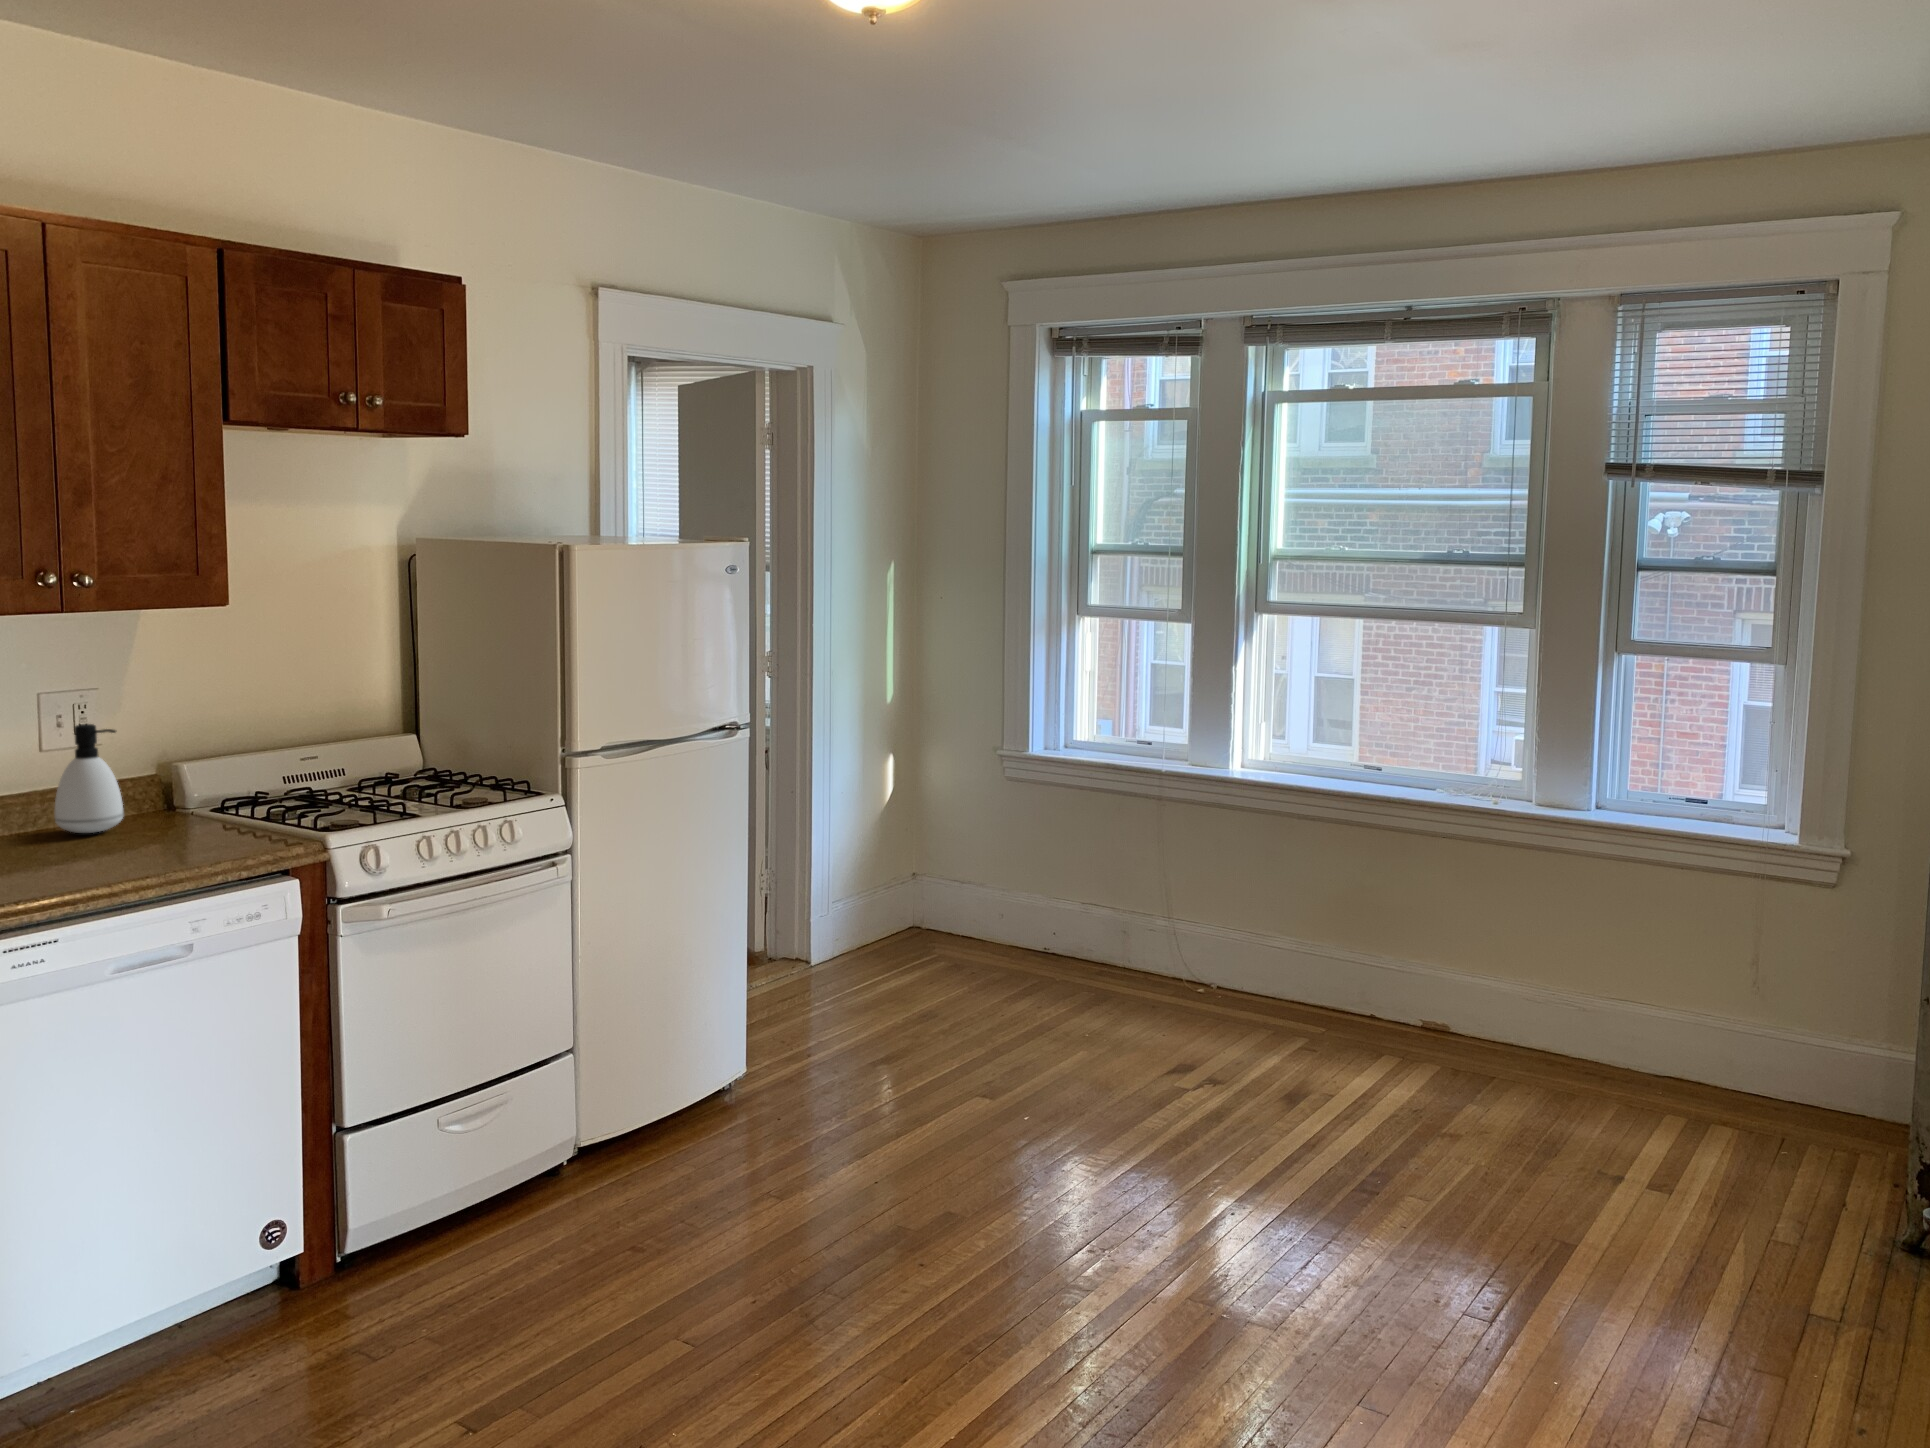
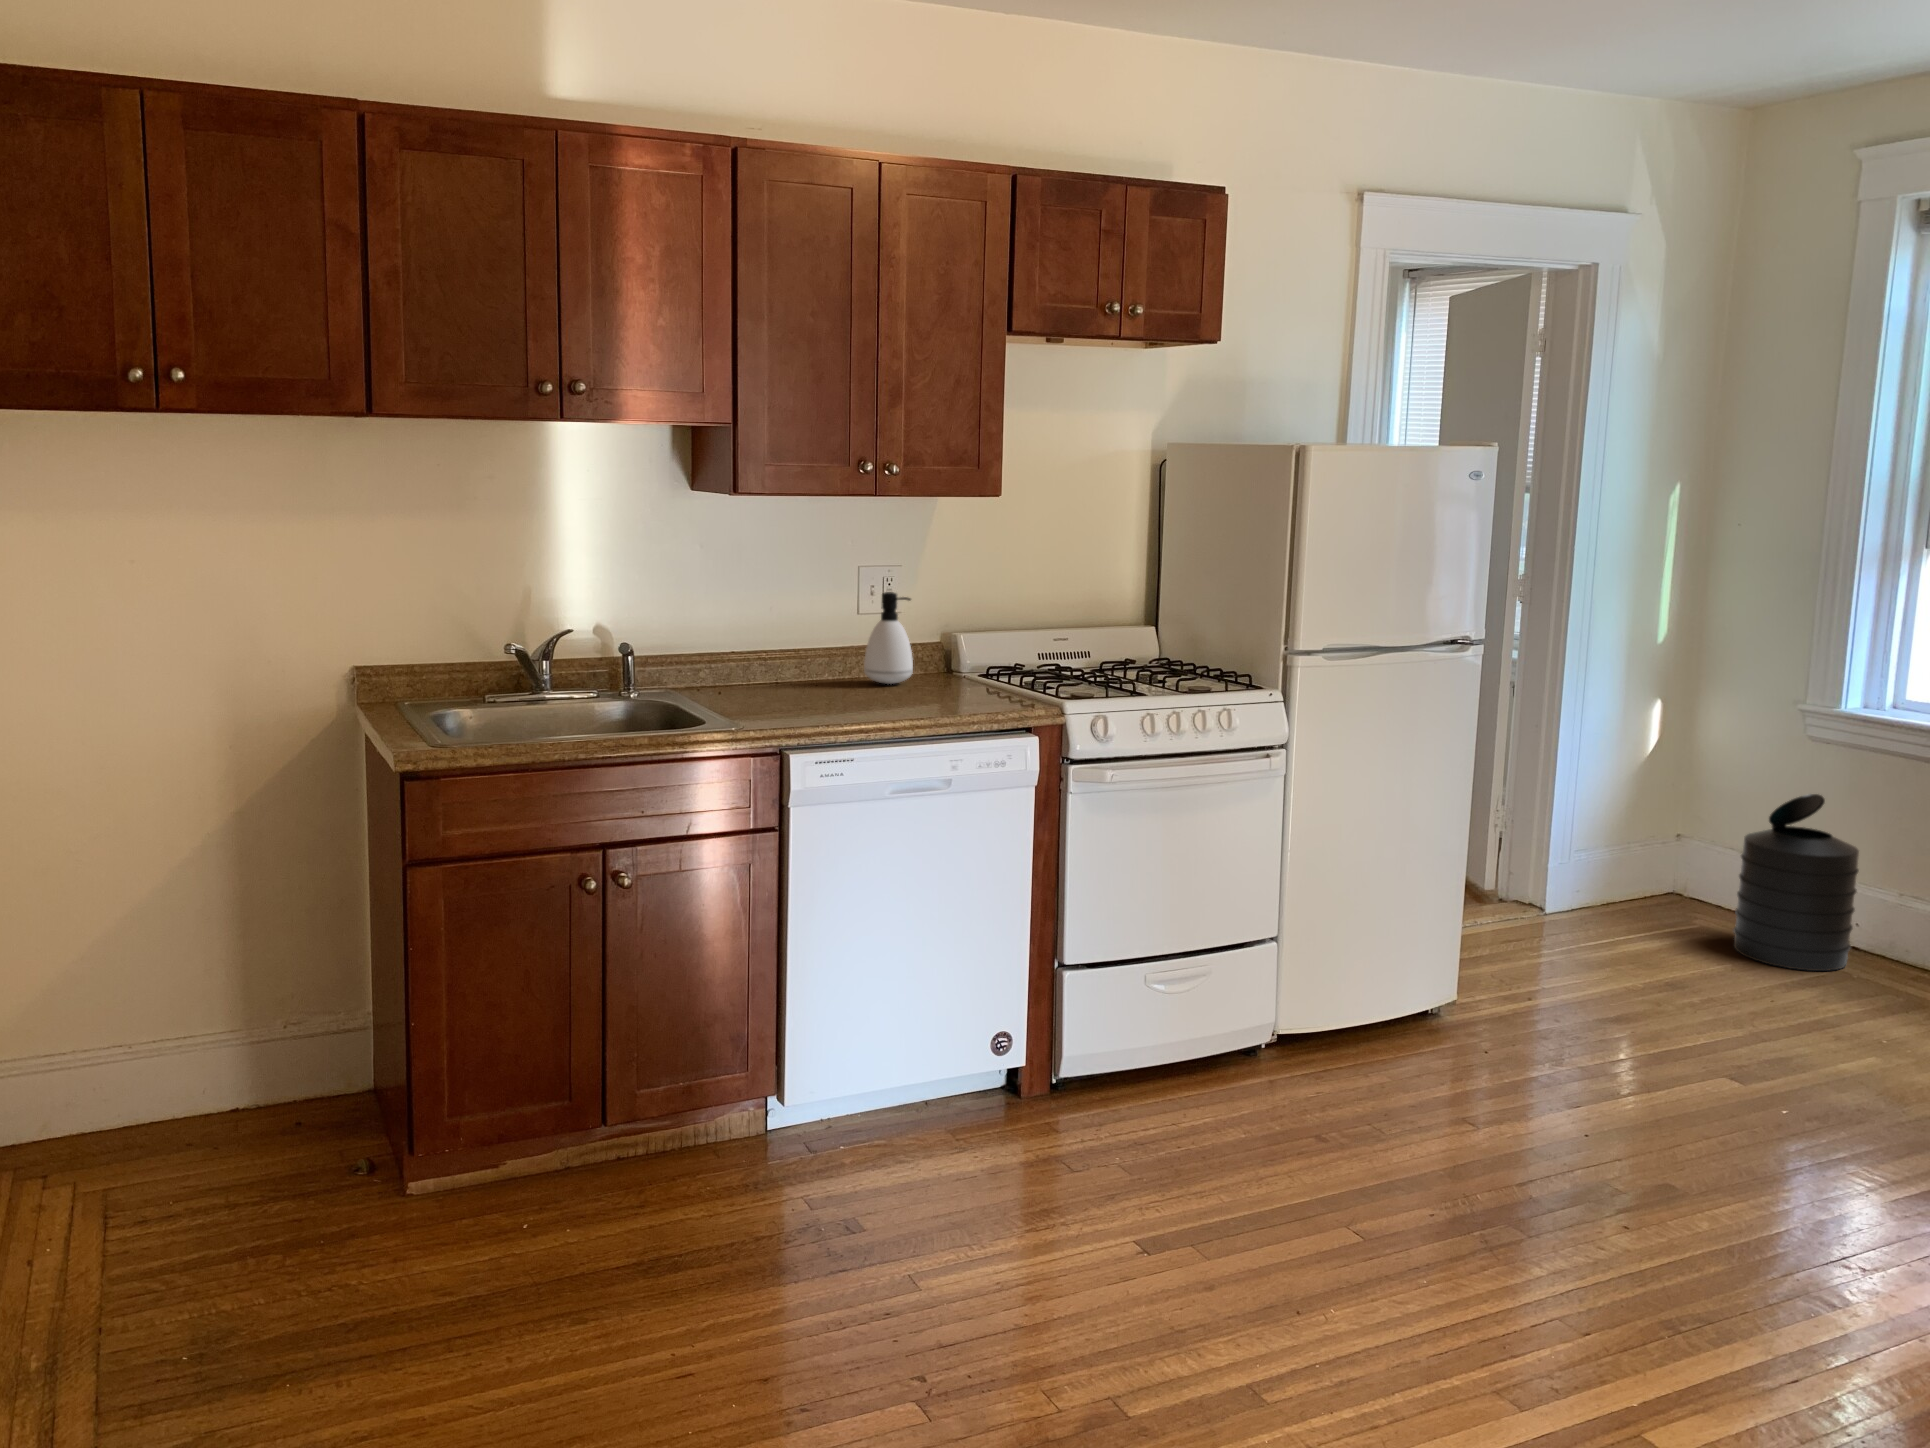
trash can: none [962,829,1051,981] -> present [1733,794,1859,971]

